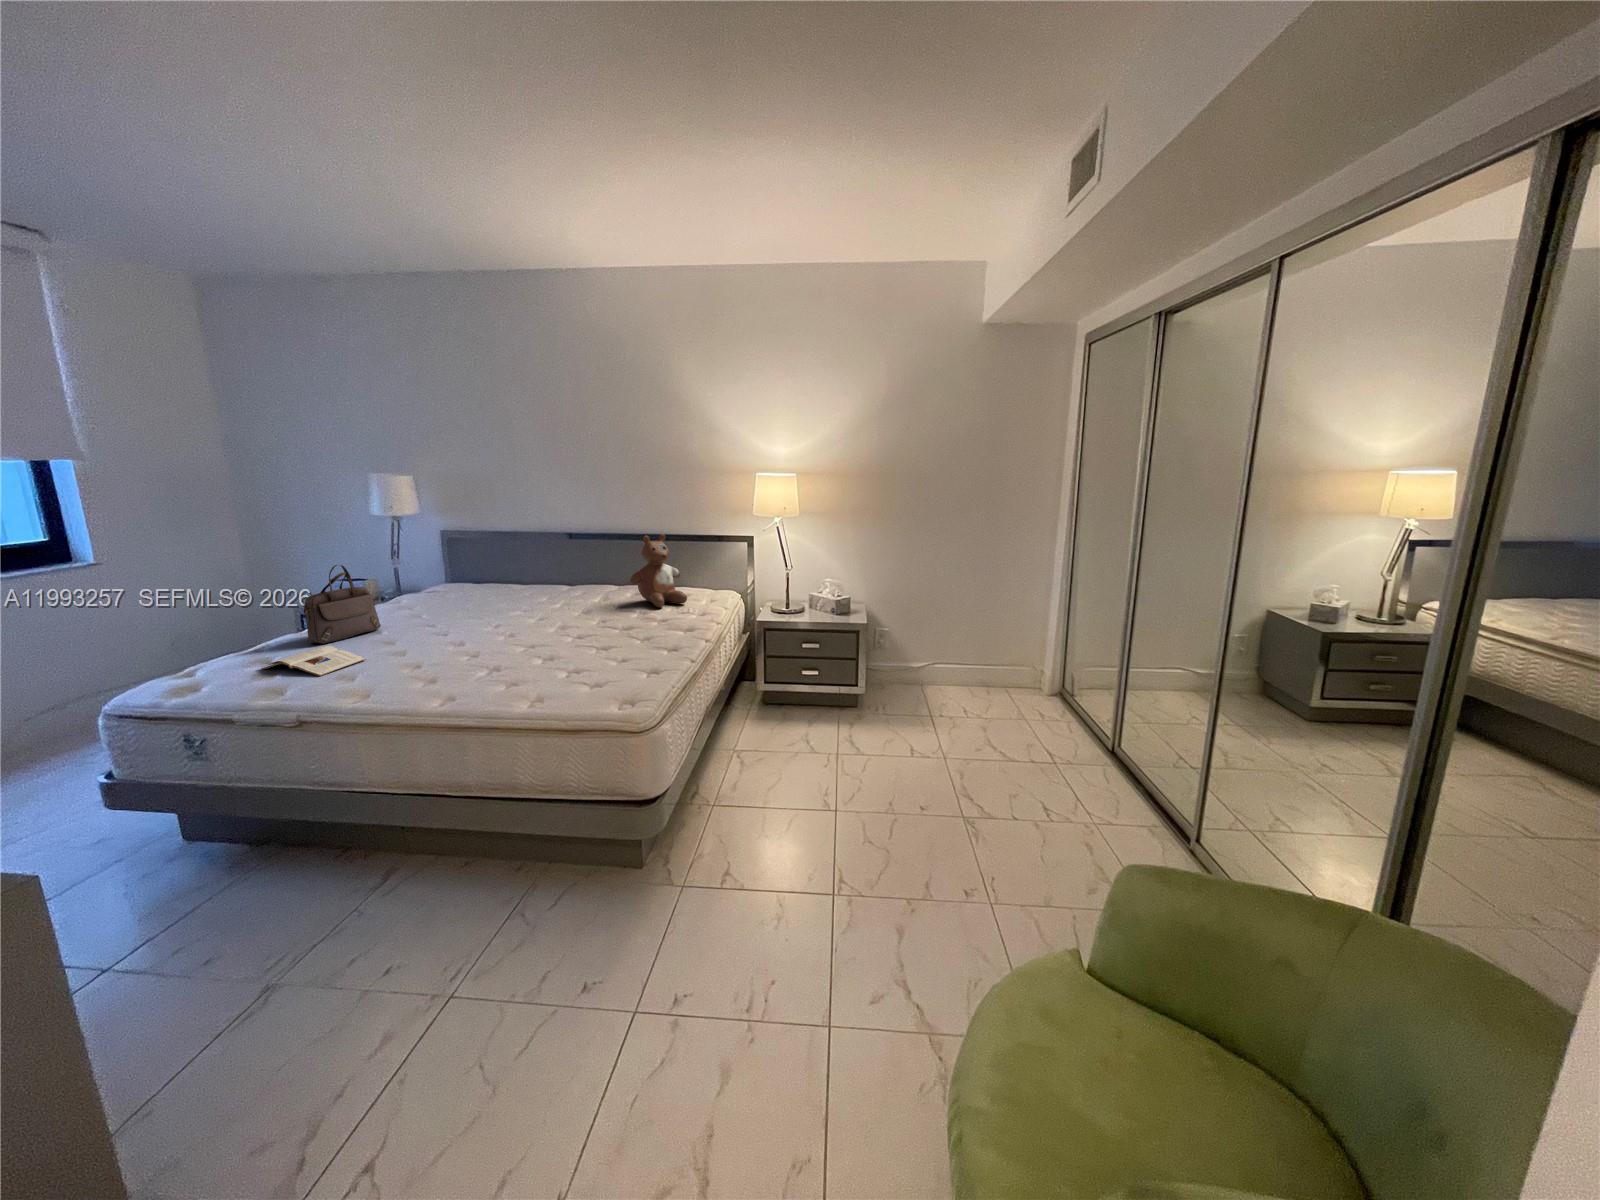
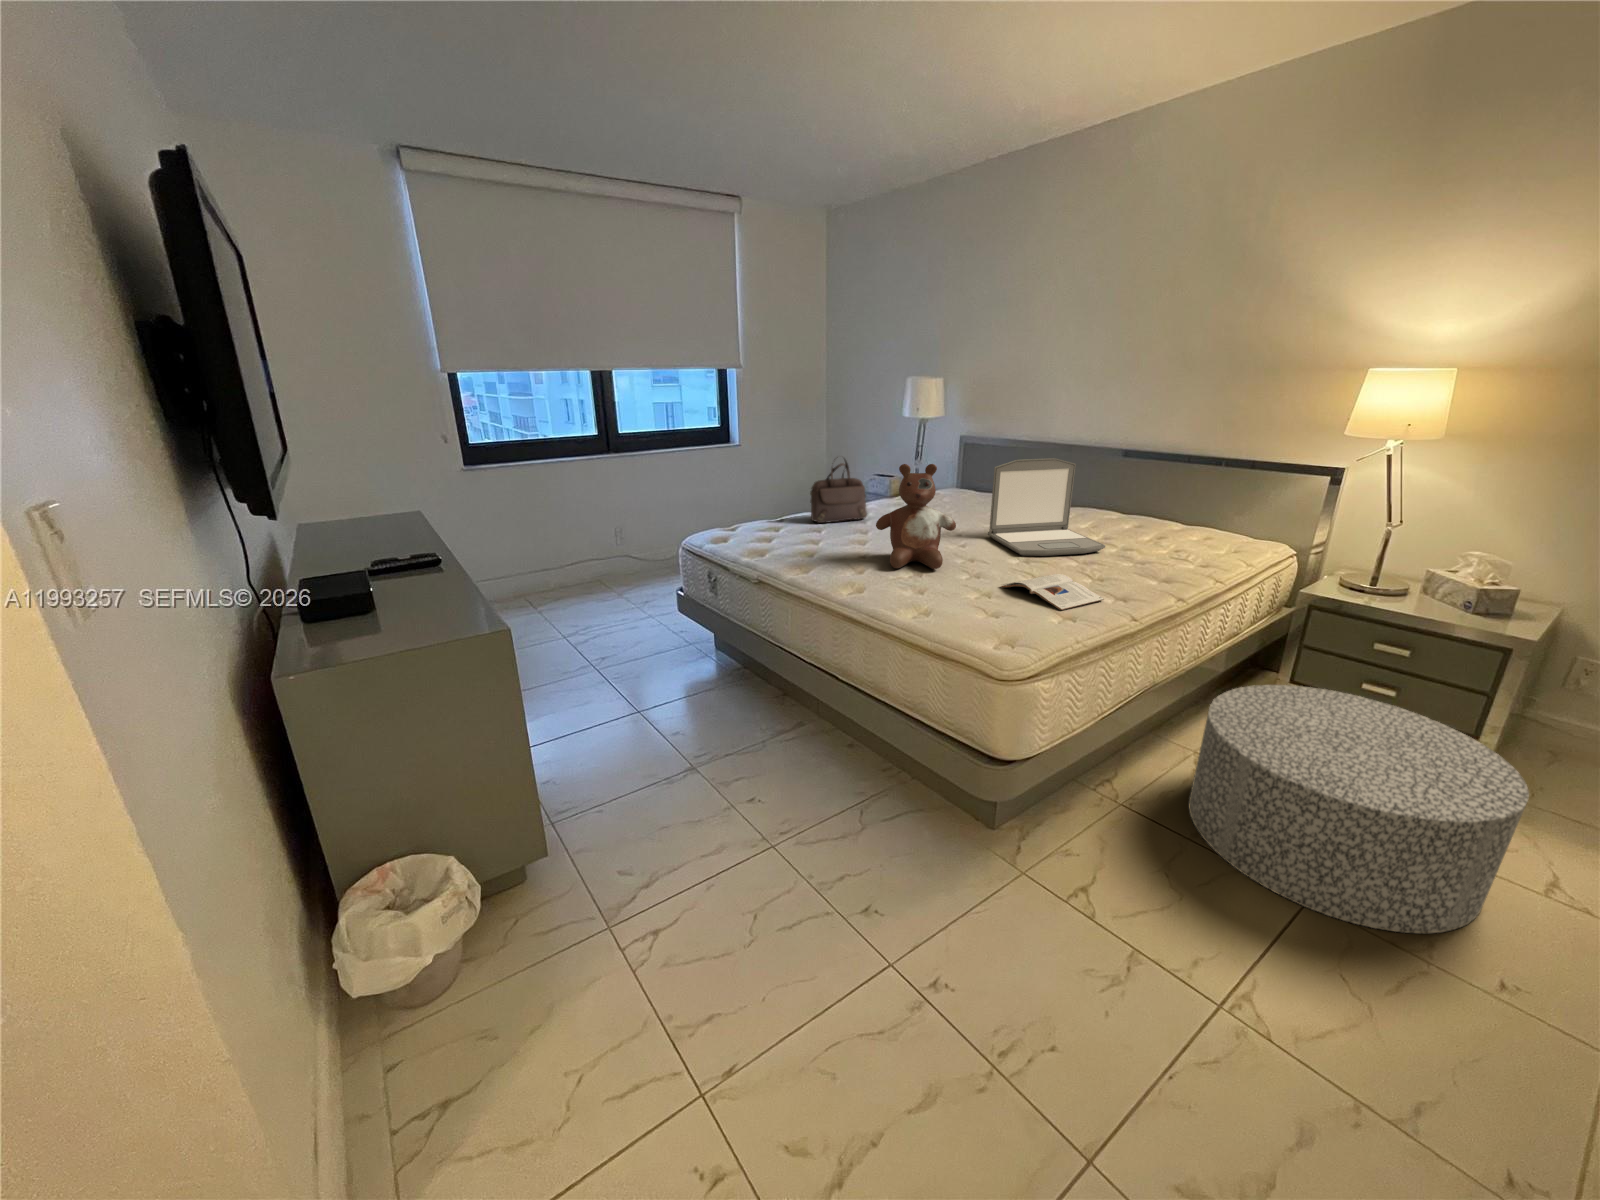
stuffed bear: present [630,534,687,607] -> present [876,464,956,569]
laptop: none [525,547,633,634] -> present [988,458,1105,556]
magazine: present [261,646,366,676] -> present [1001,574,1104,610]
ottoman: none [747,678,902,815] -> present [1189,685,1529,933]

